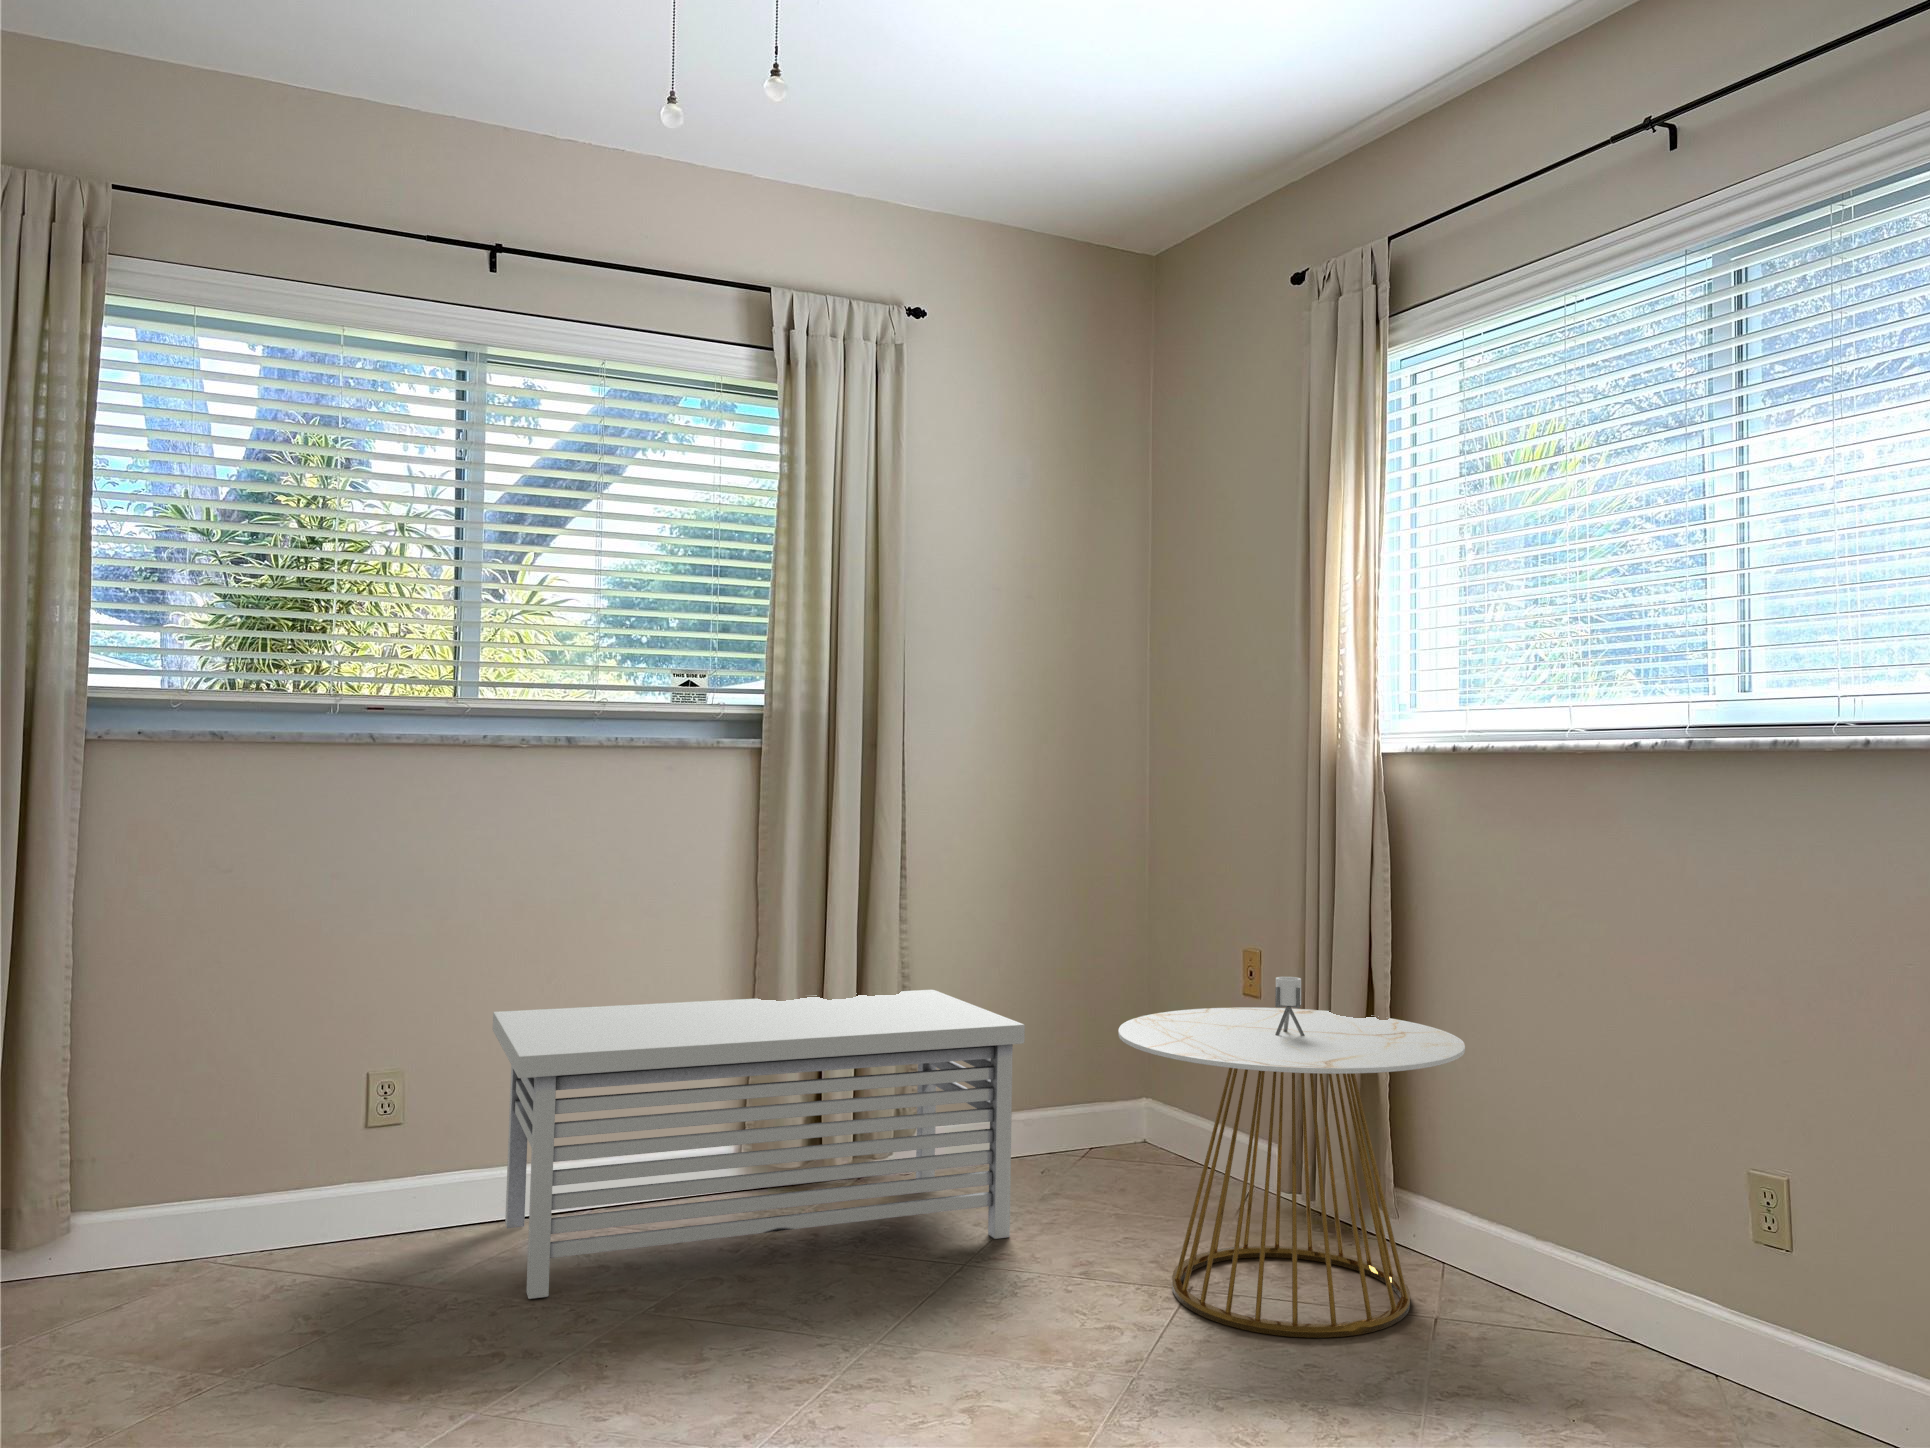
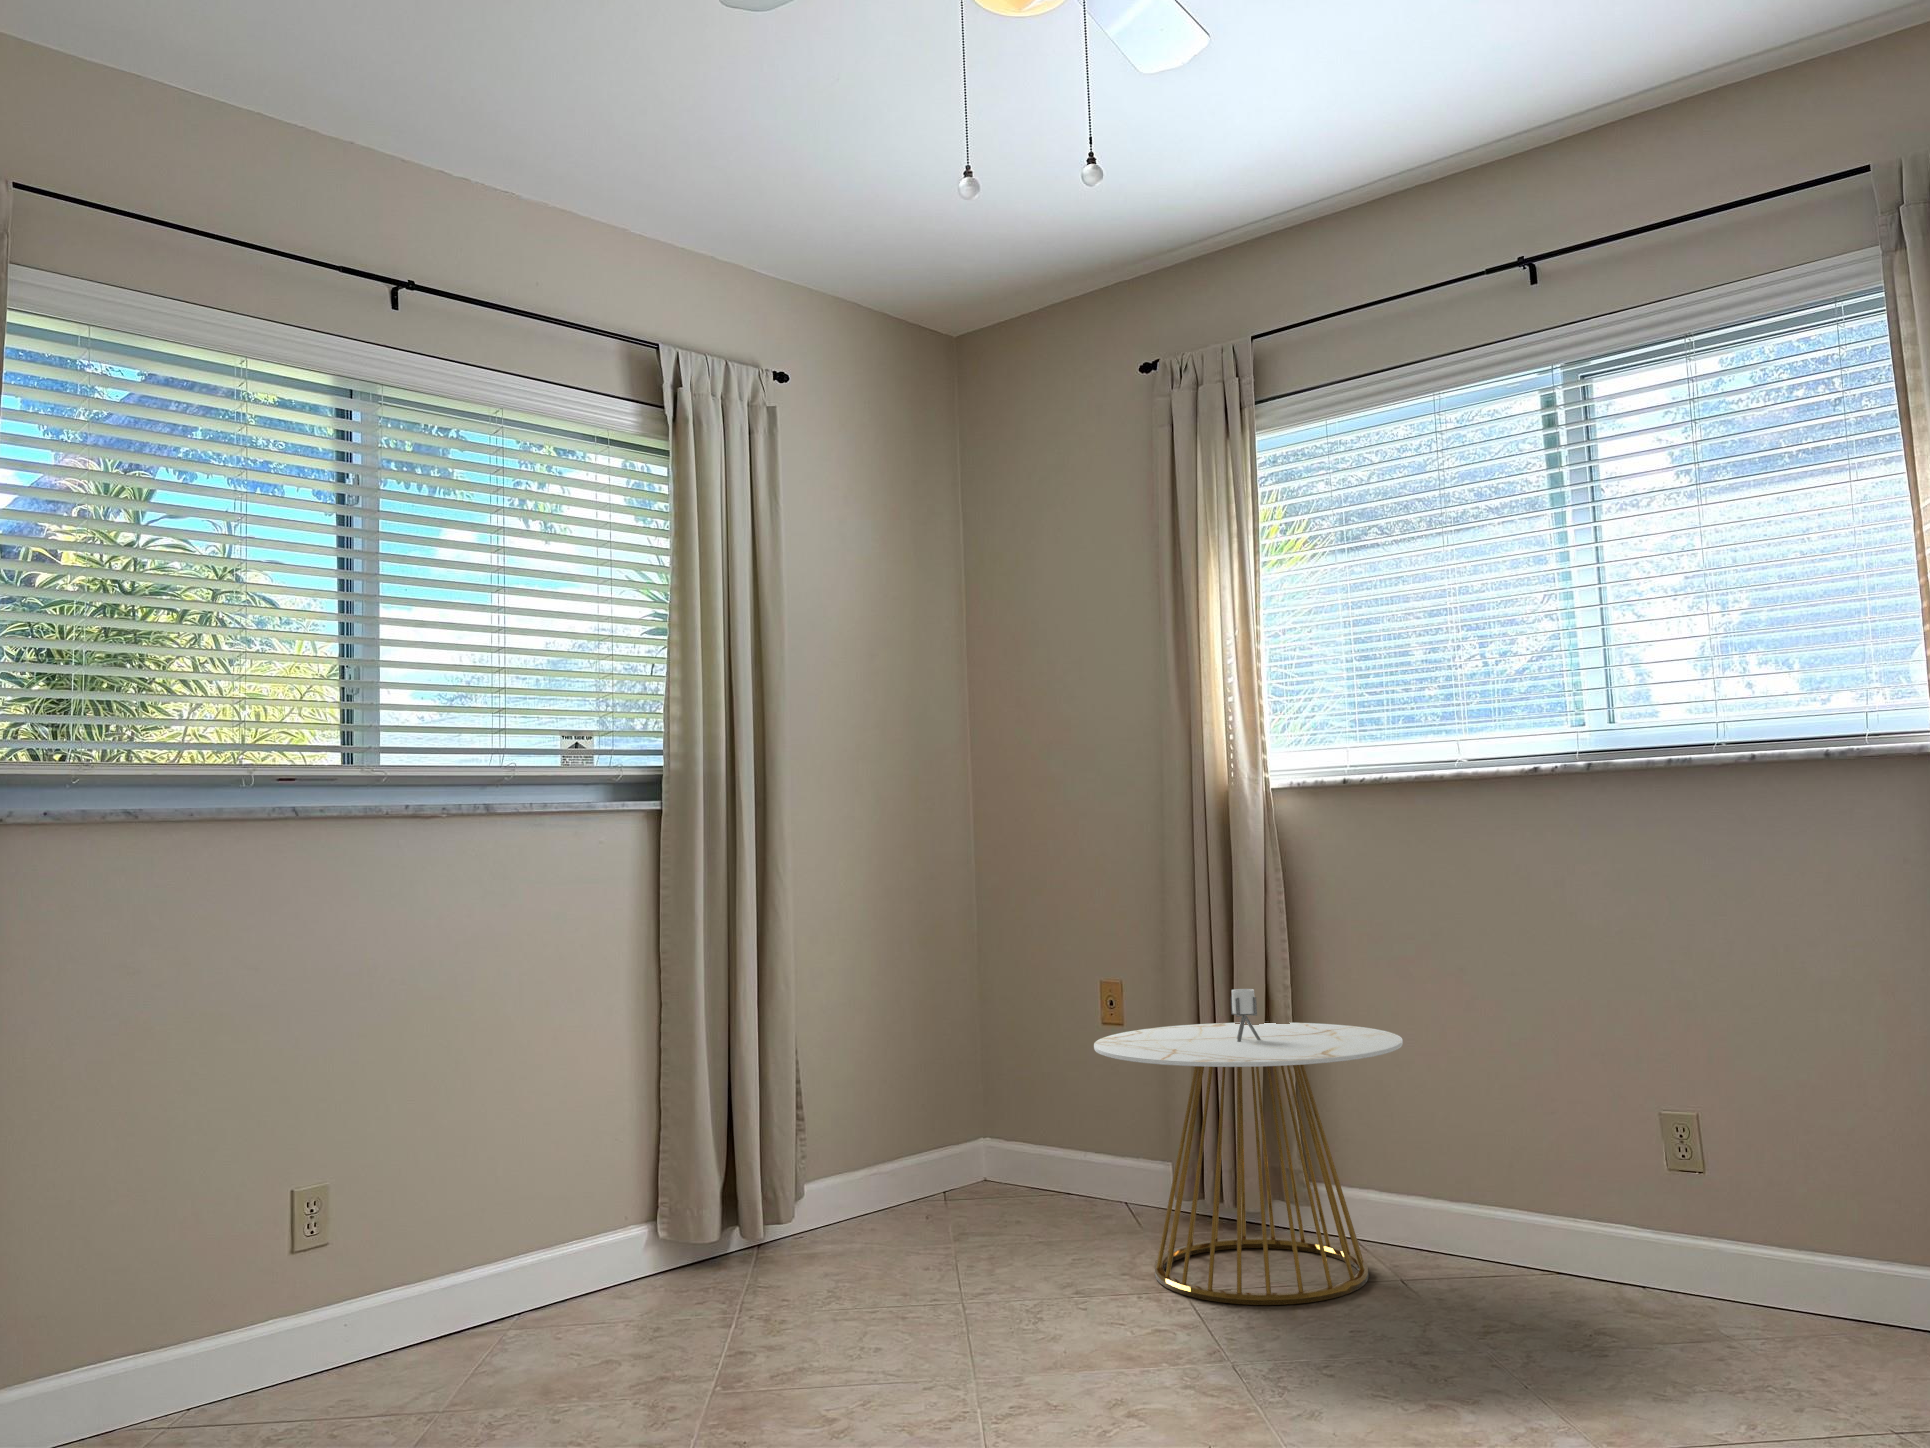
storage bench: present [493,990,1025,1299] -> none [422,1046,978,1394]

